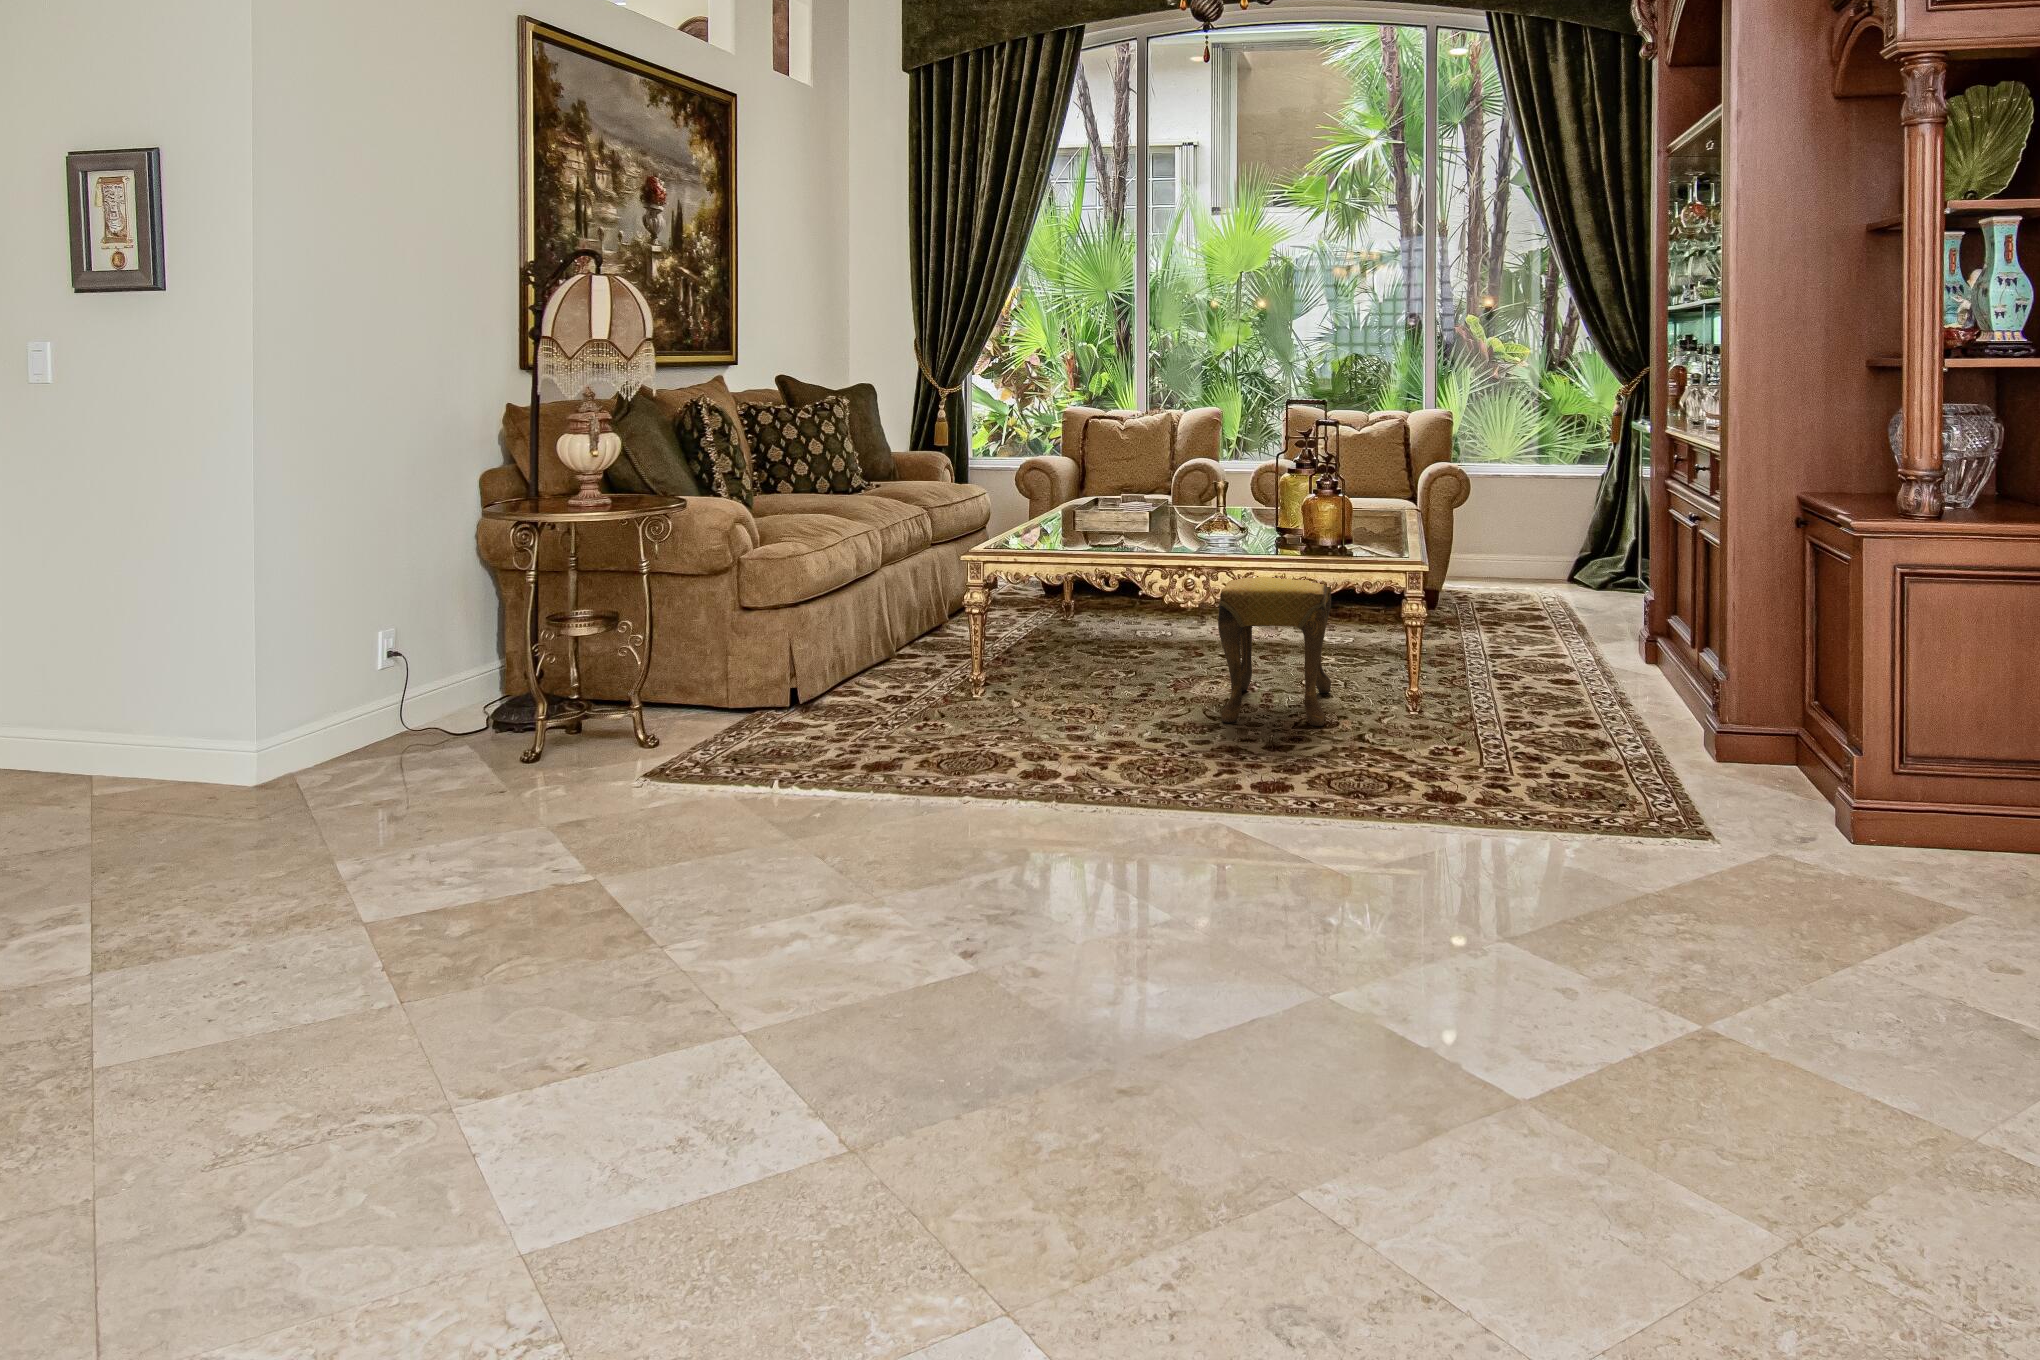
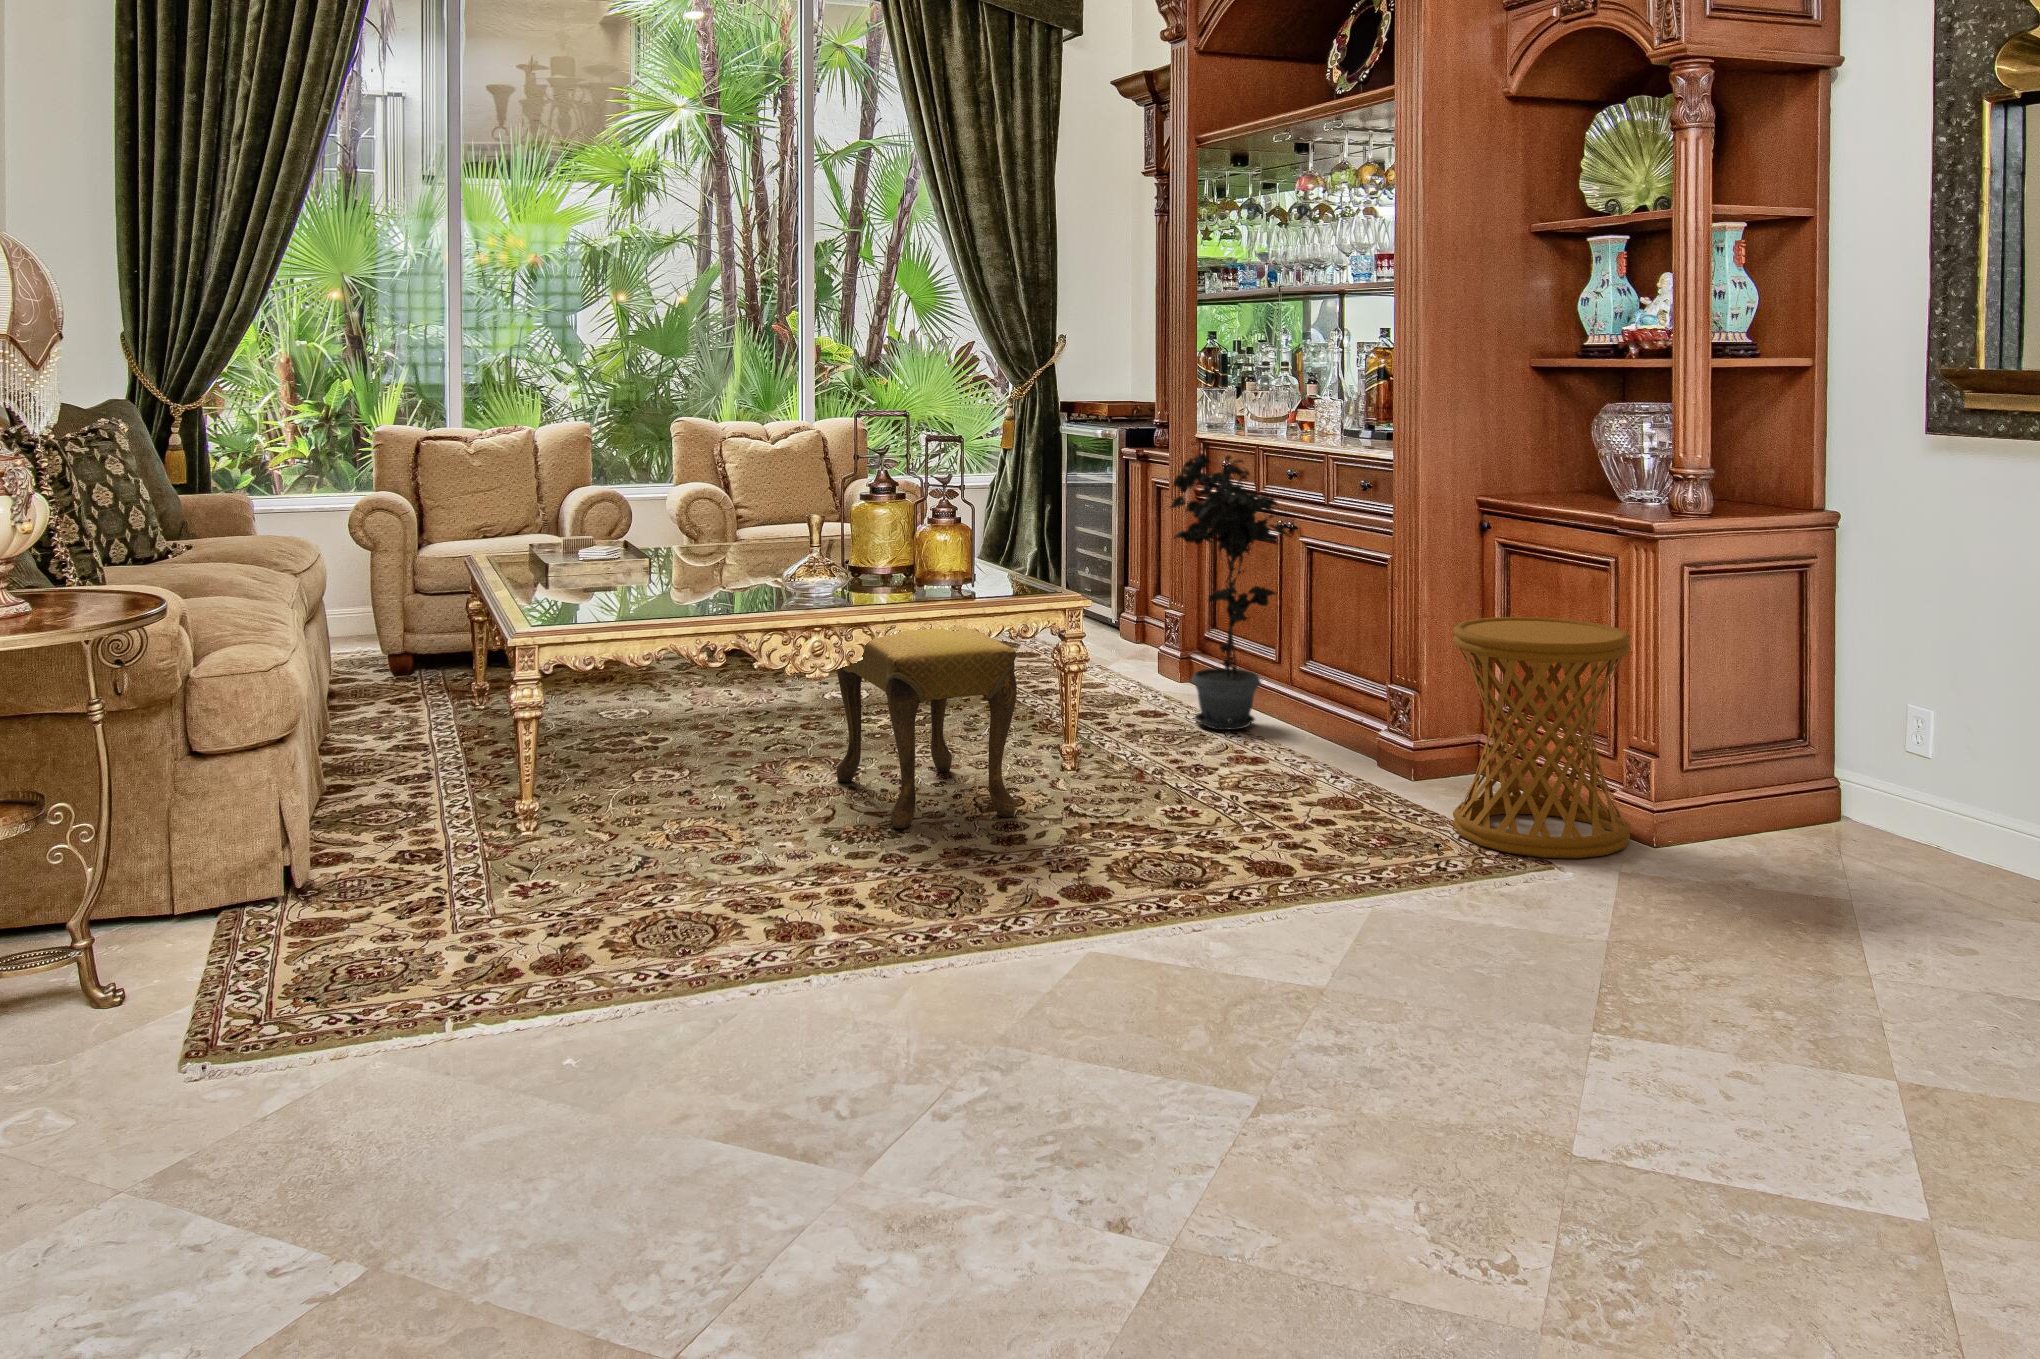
potted plant: none [1564,436,1681,693] -> present [1170,444,1290,730]
side table: none [1658,598,1823,819] -> present [1453,617,1630,858]

